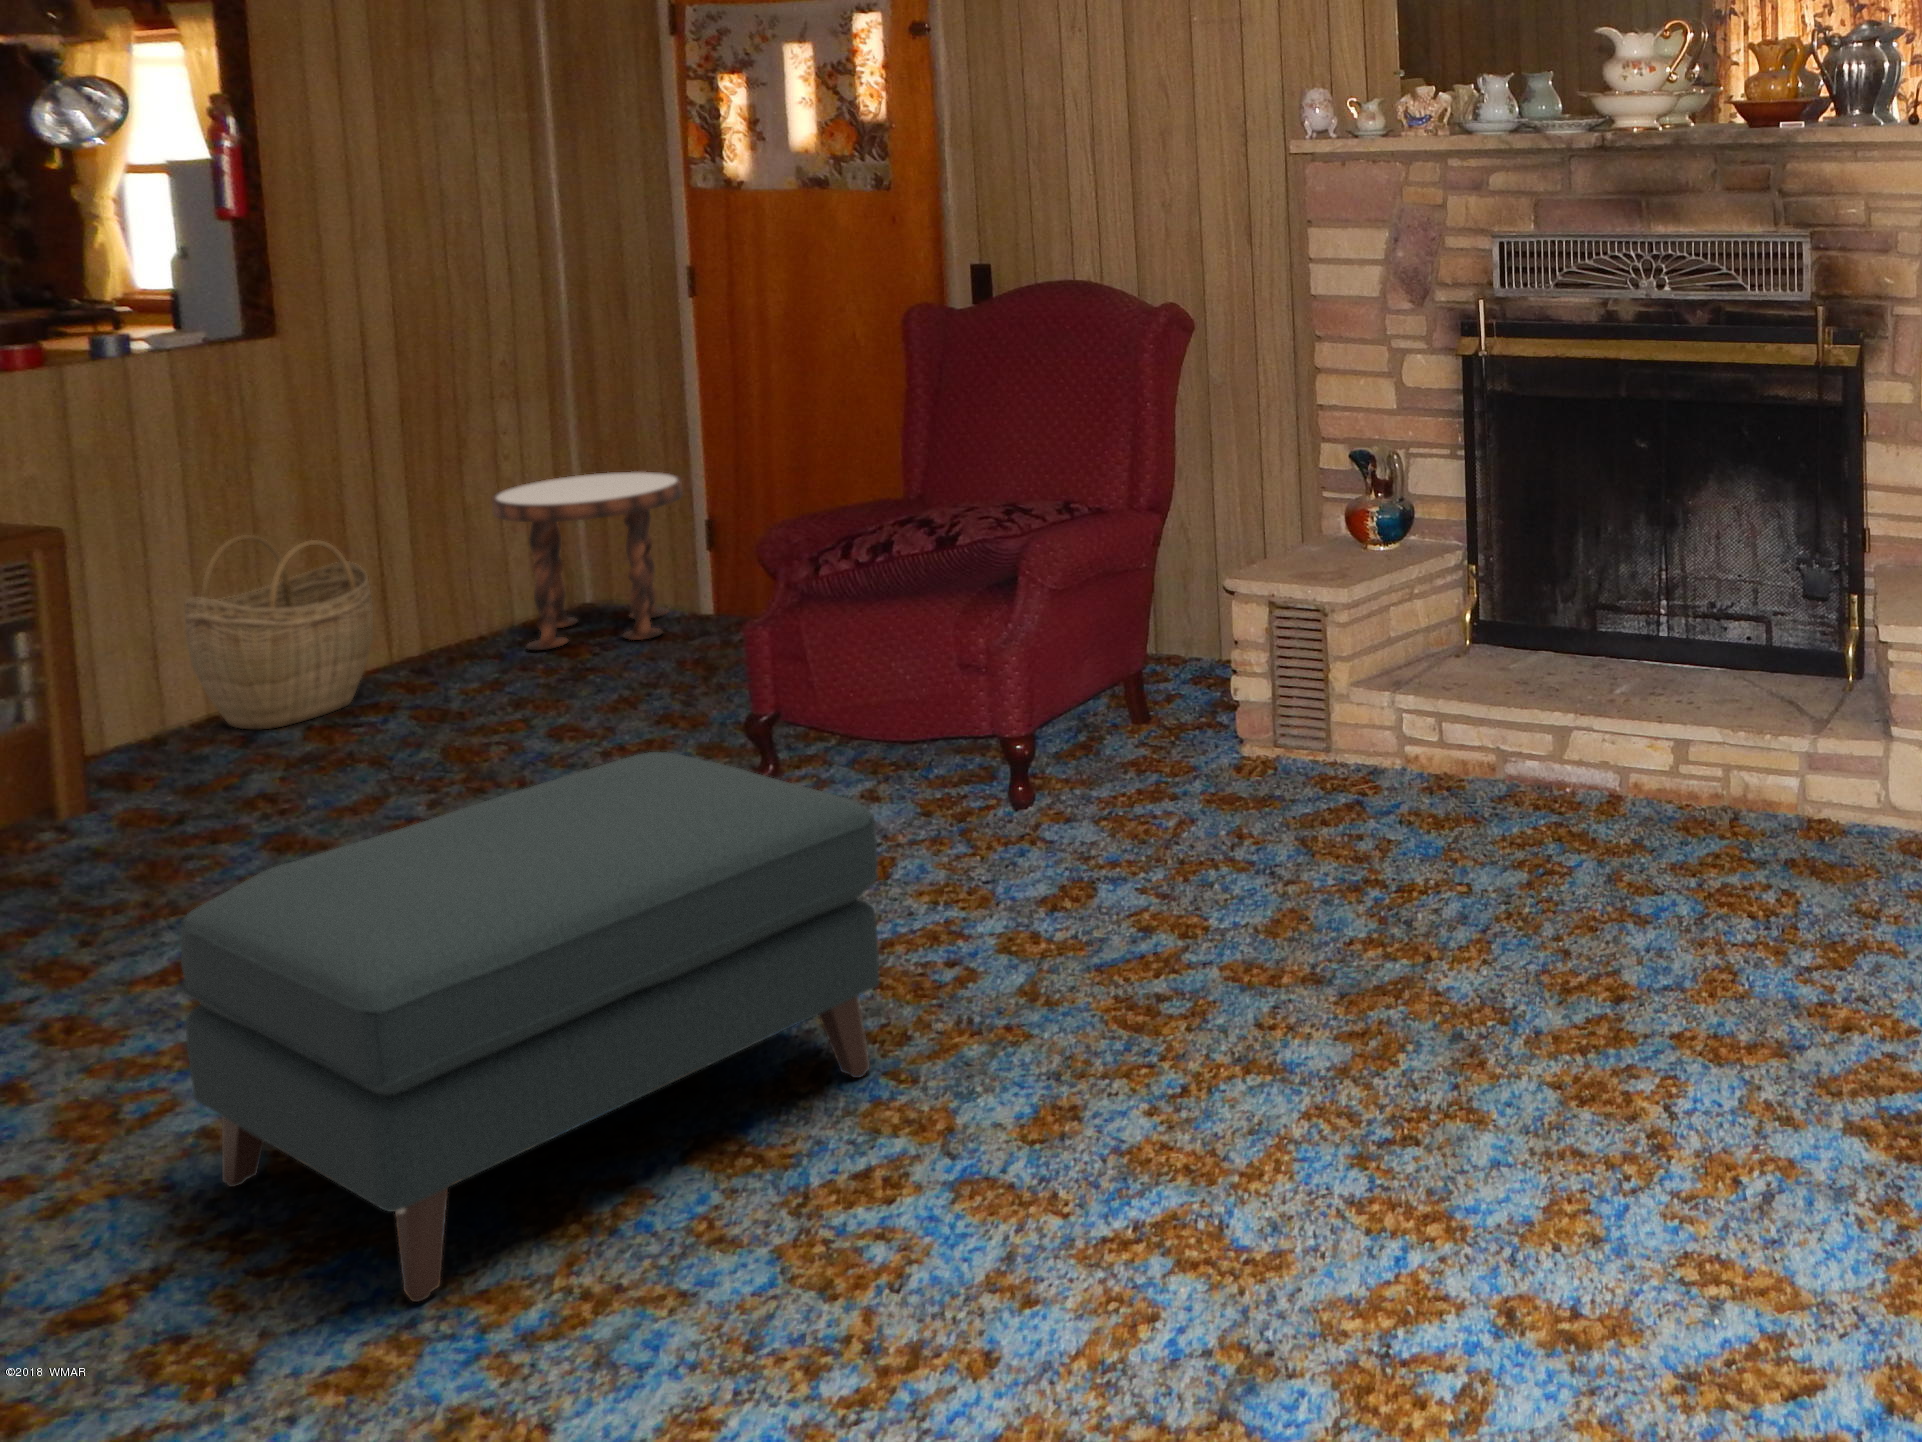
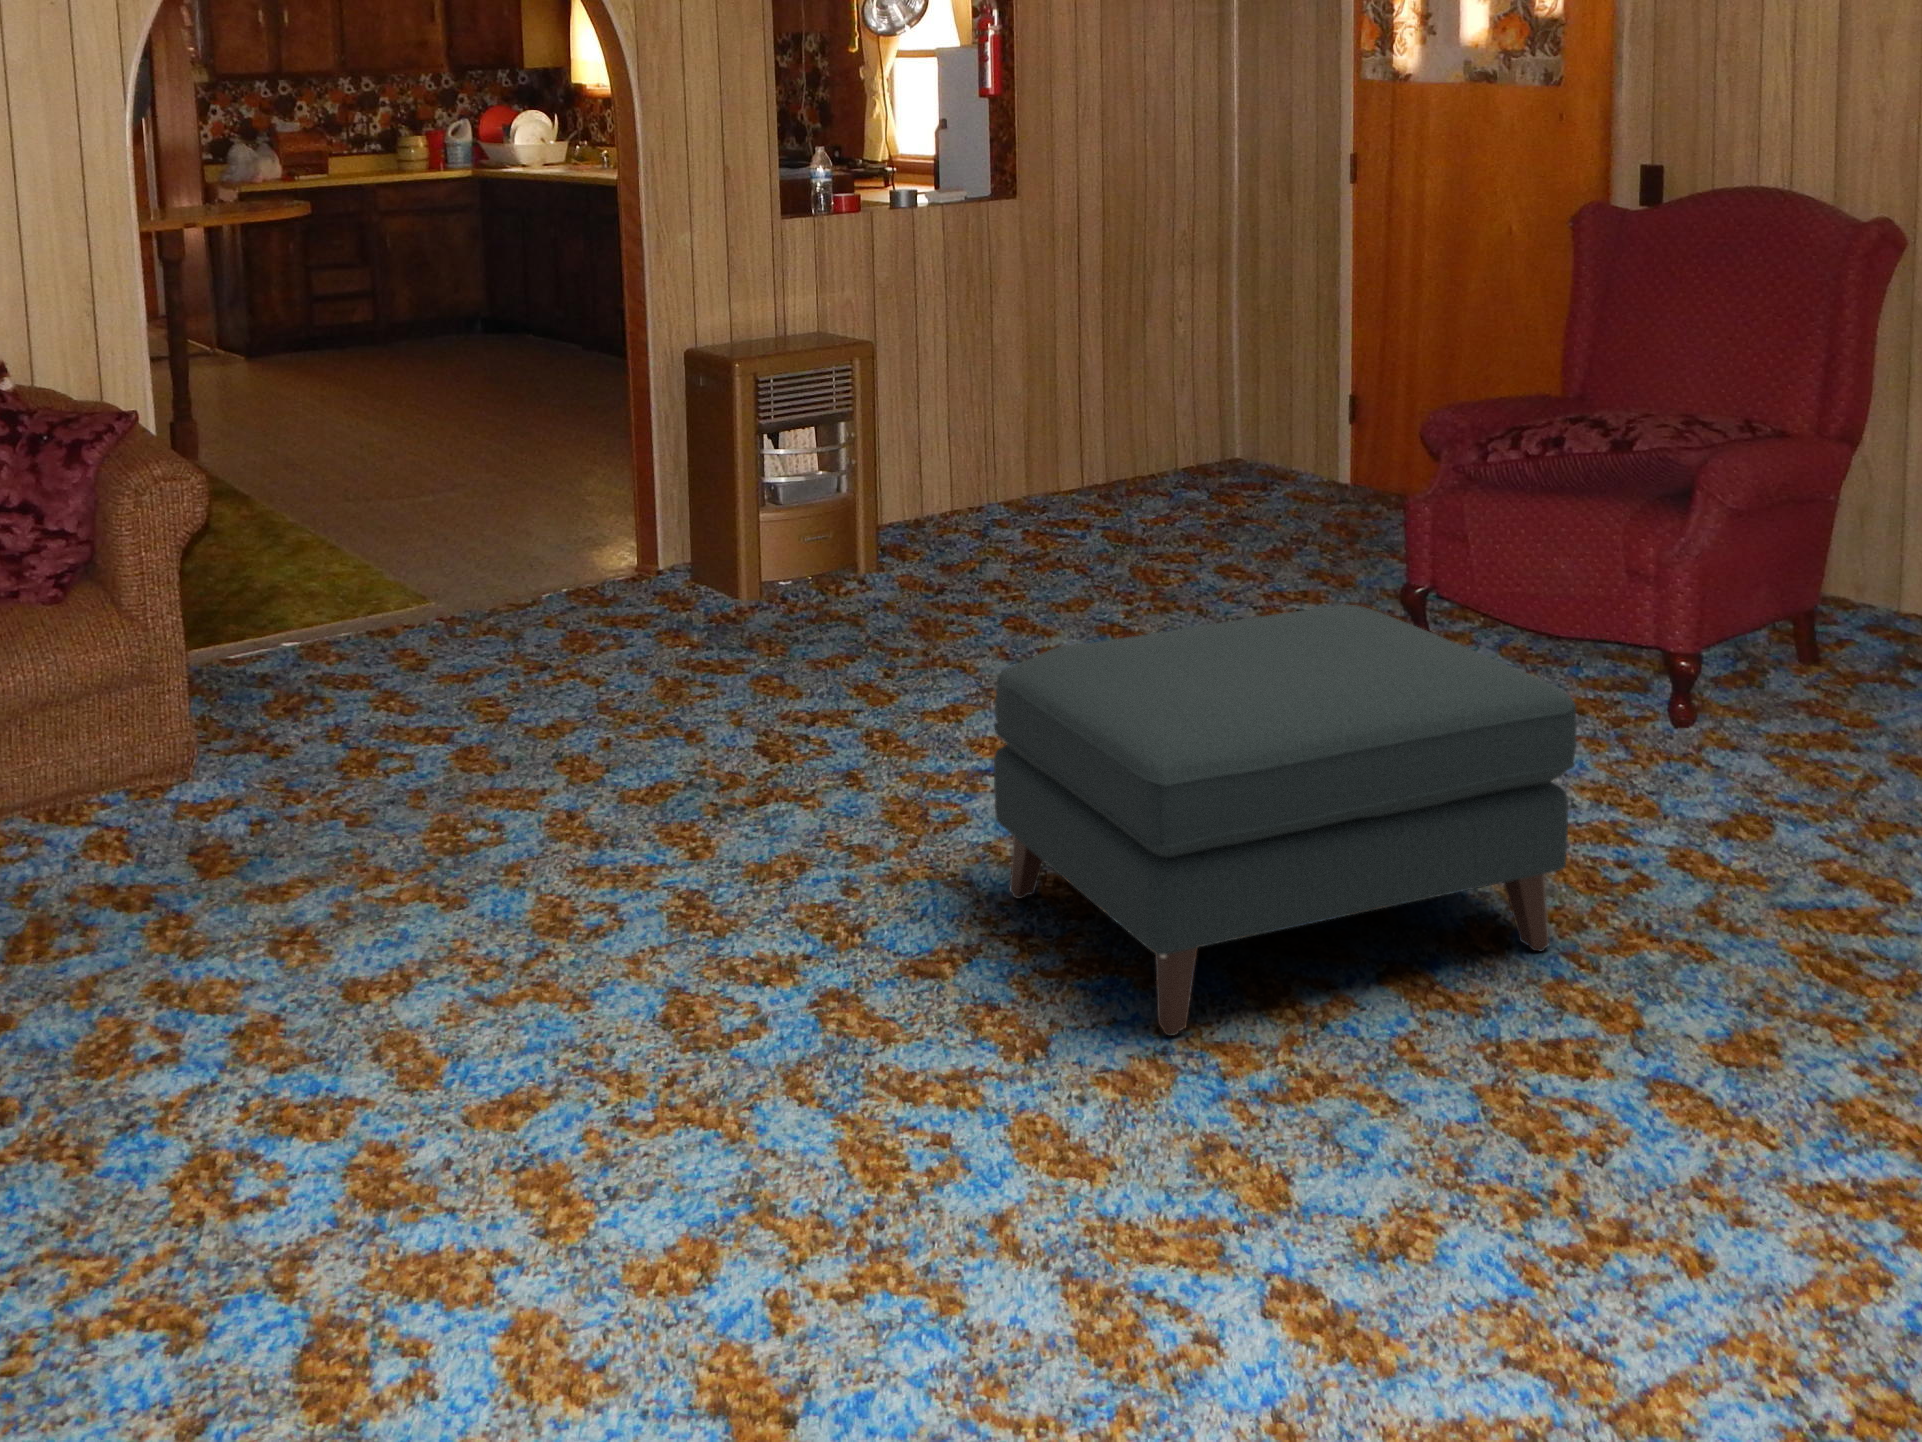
side table: present [492,471,683,650] -> none [1167,342,1330,499]
woven basket: present [185,535,373,729] -> none [939,366,1074,530]

